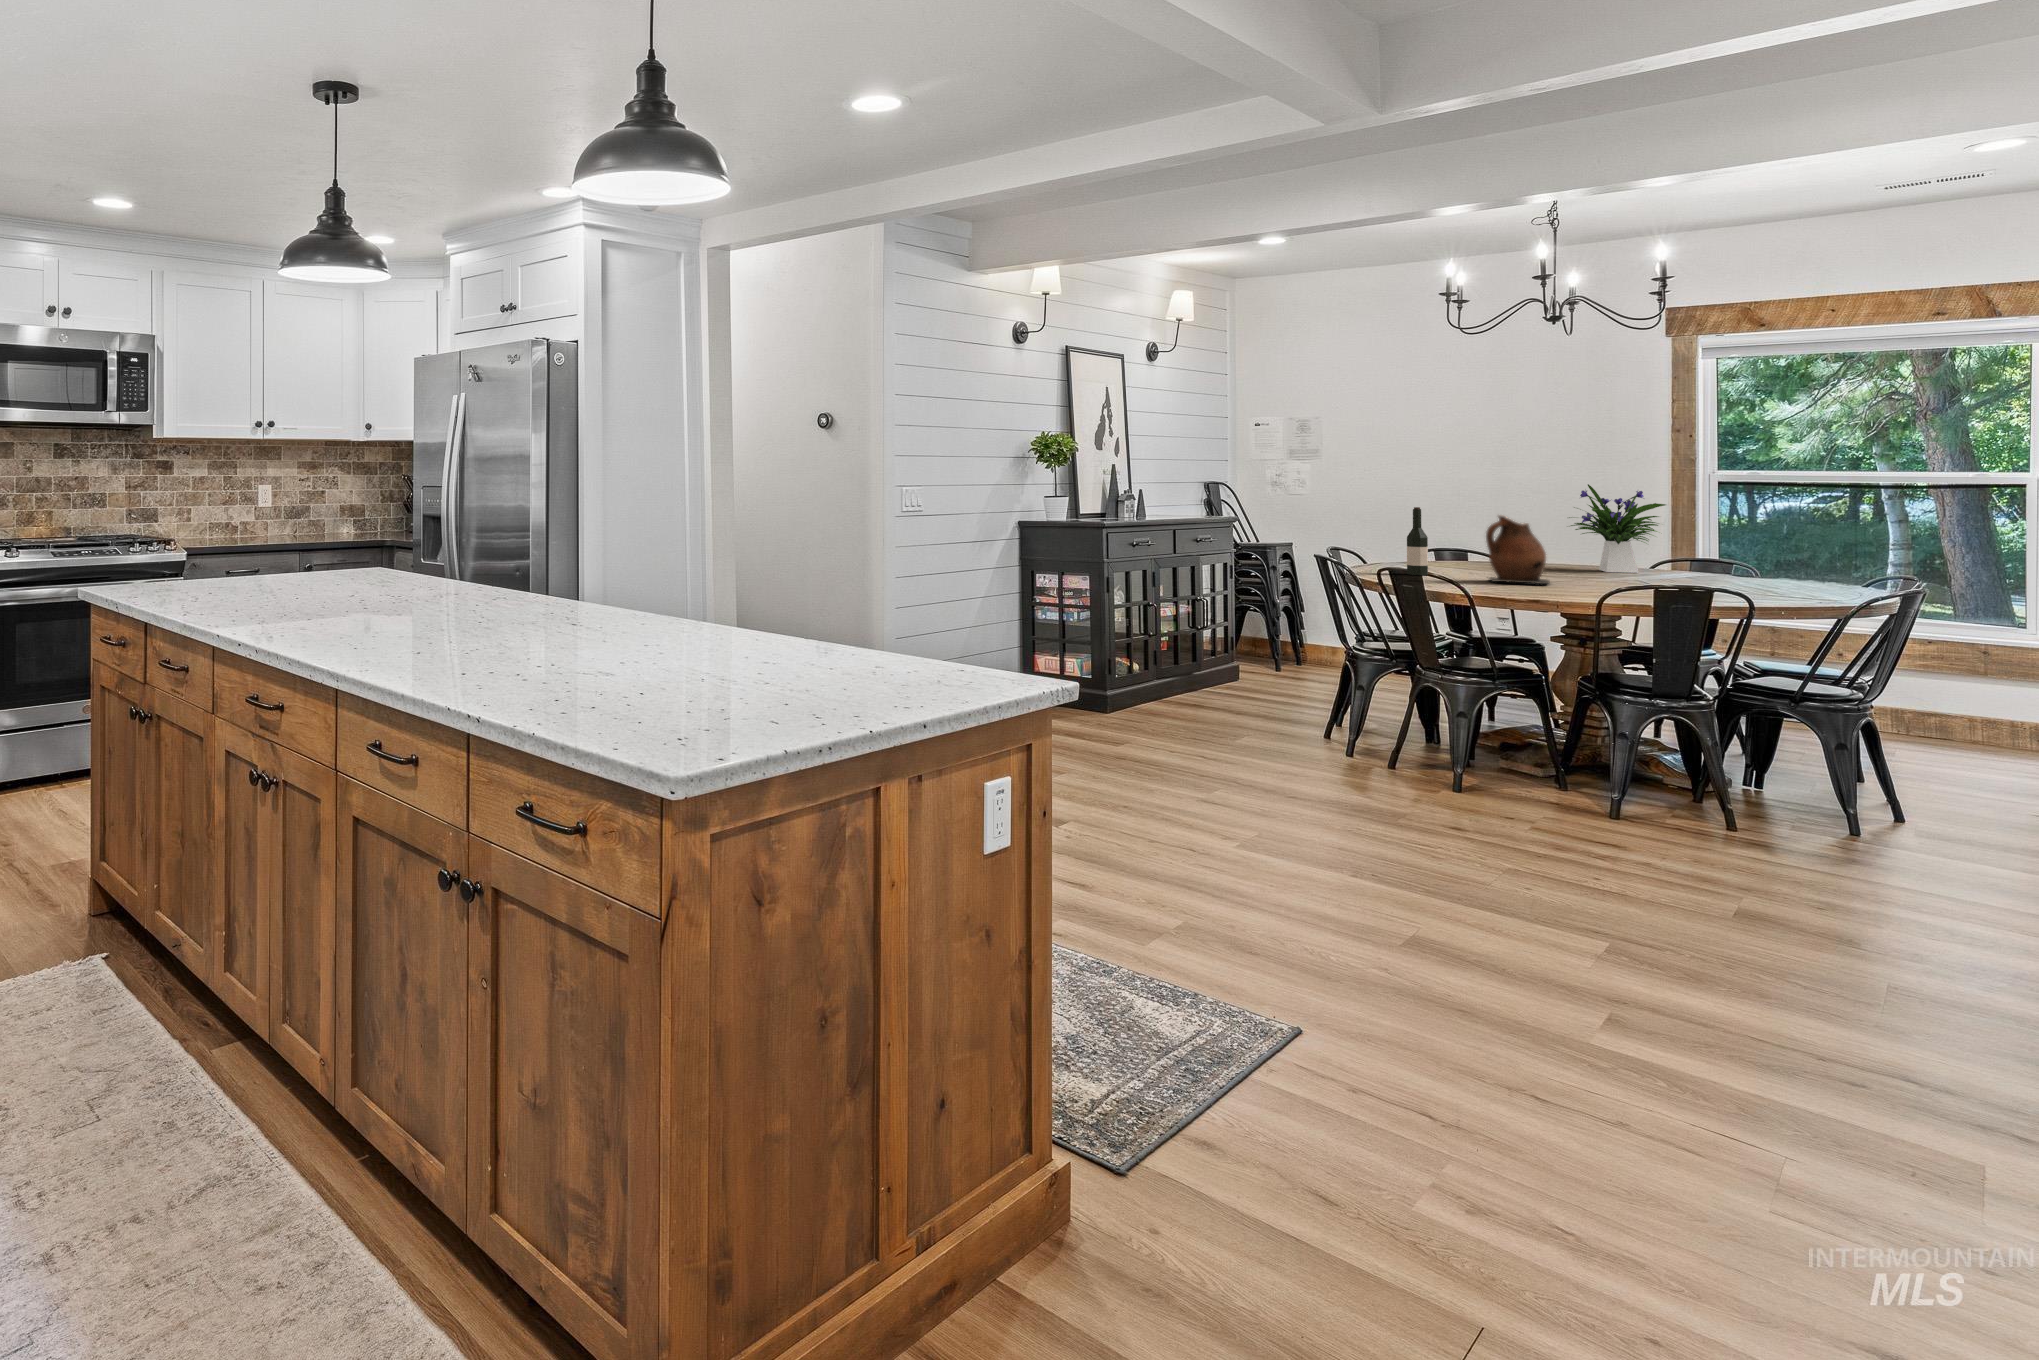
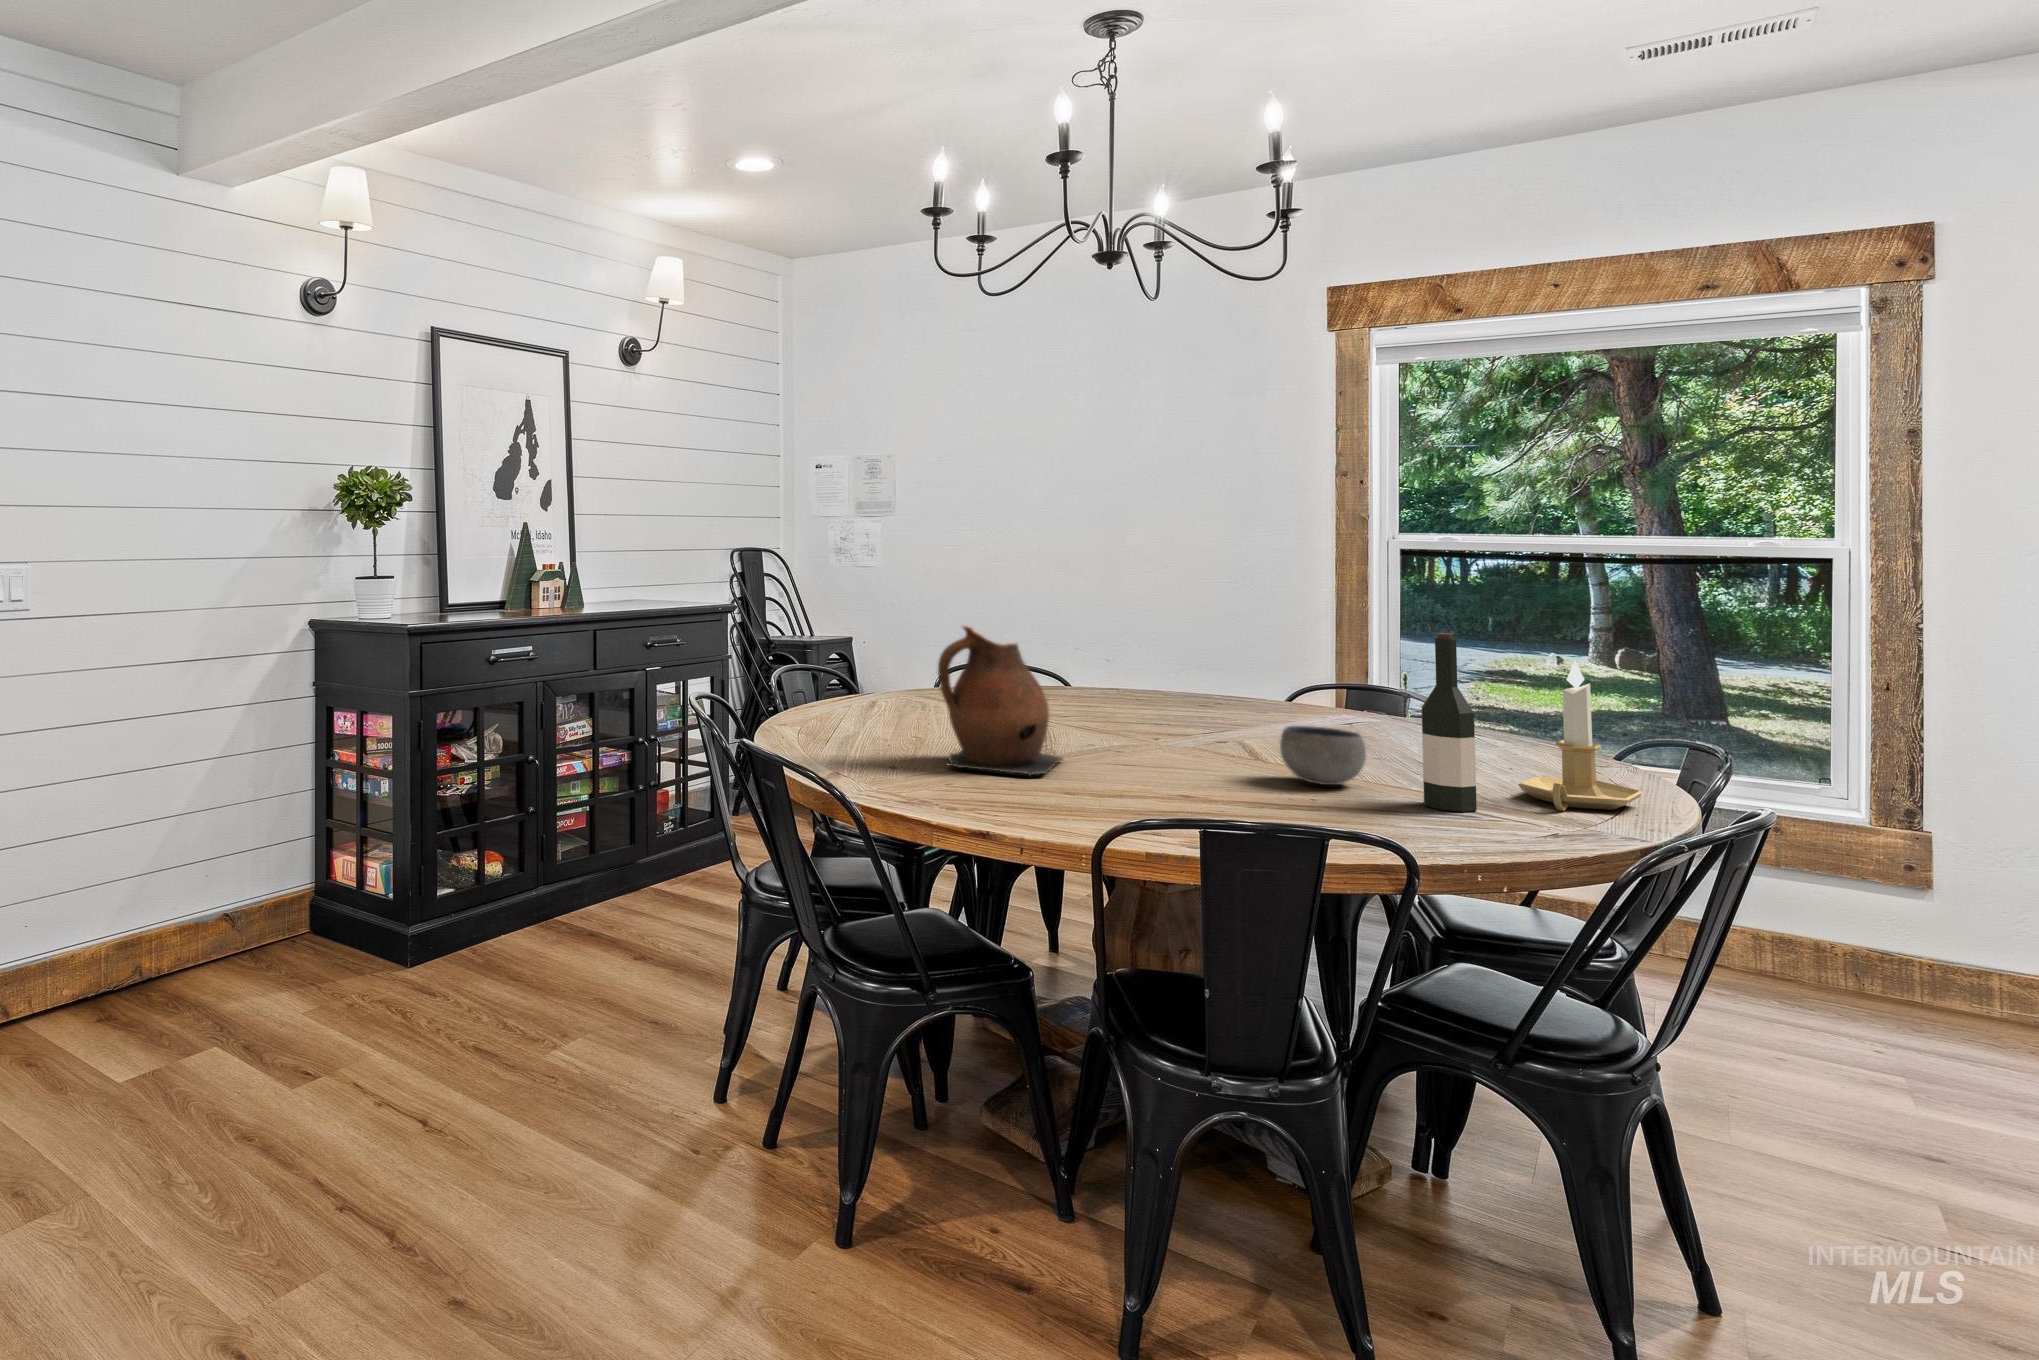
flower arrangement: present [1569,484,1666,573] -> none [1138,561,1301,726]
wine bottle: present [1407,507,1428,575] -> present [1422,633,1477,812]
candlestick: none [1802,528,1868,595] -> present [1518,661,1642,811]
bowl: none [1673,562,1721,588] -> present [1280,726,1366,785]

